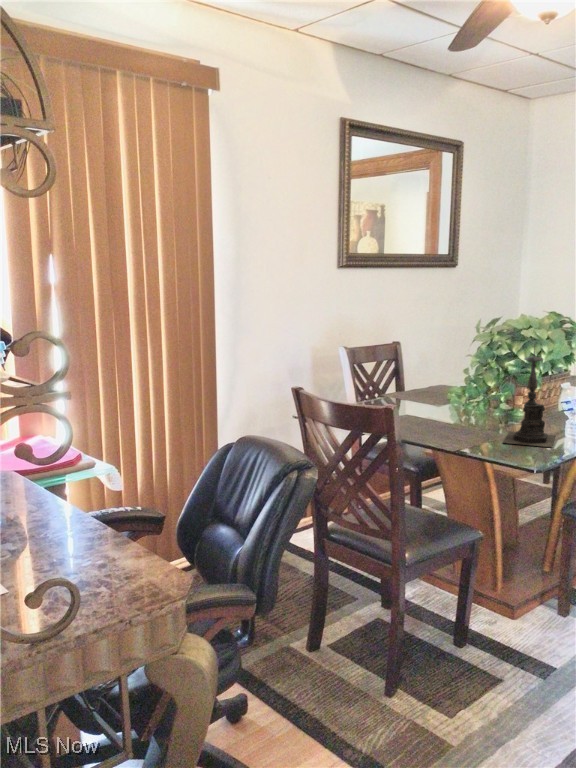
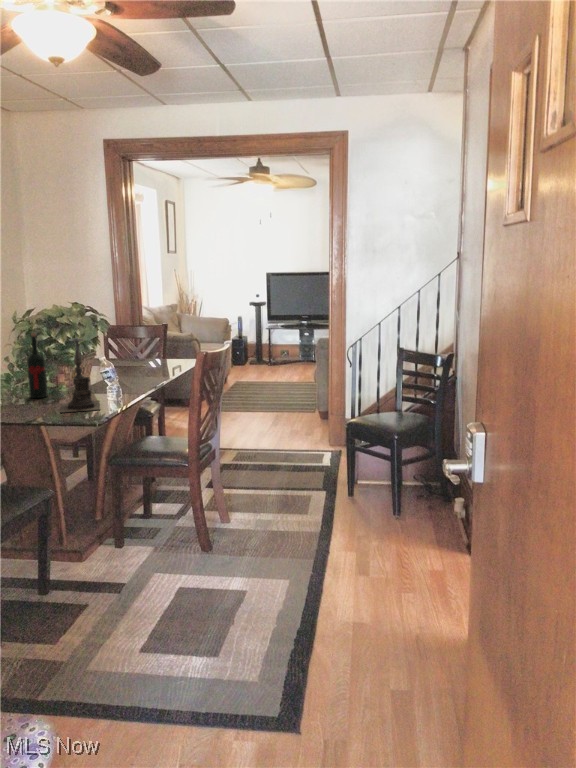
wine bottle: none [480,347,500,420] -> present [27,333,47,398]

